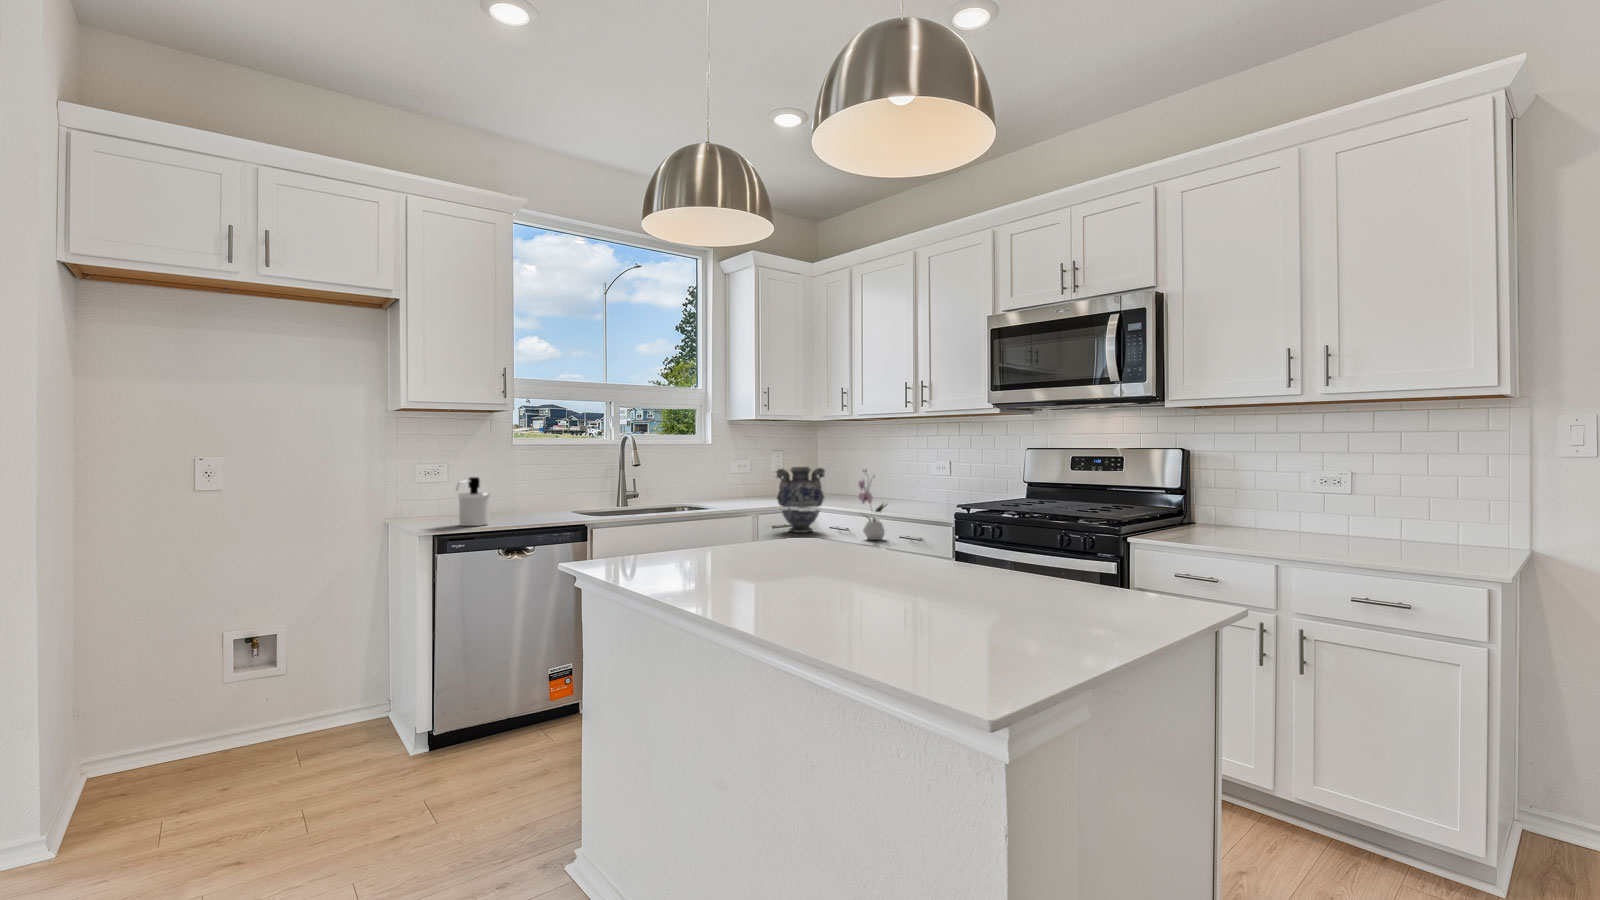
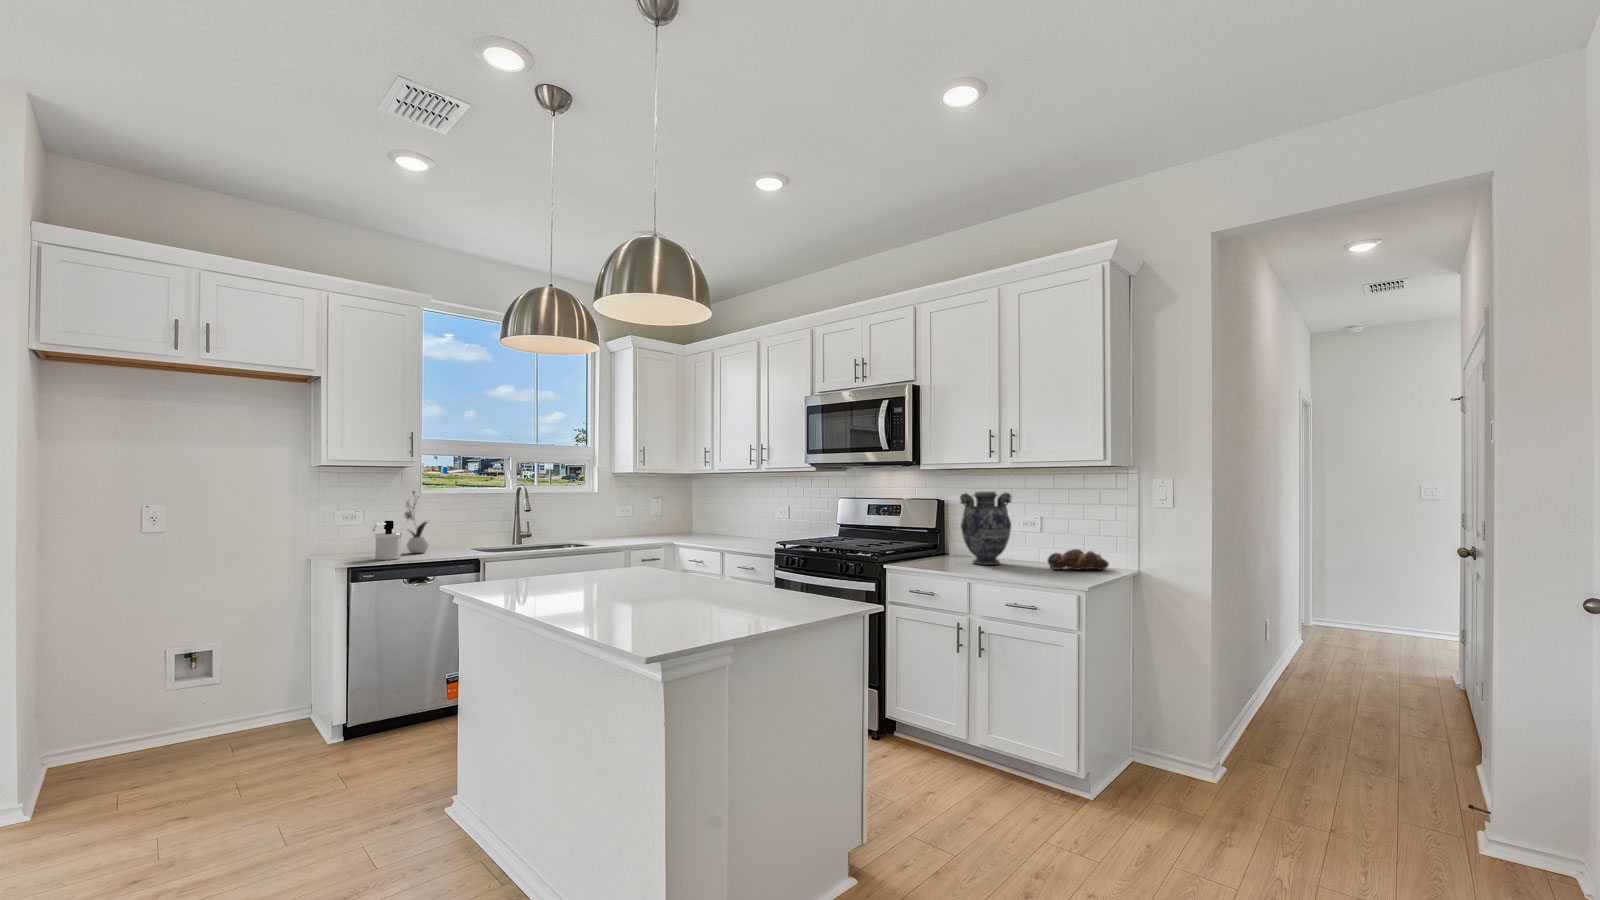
vase: present [777,467,825,533] -> present [960,491,1011,565]
flower arrangement: present [858,471,885,540] -> present [405,491,429,553]
bread loaf: none [1387,519,1493,549] -> present [1048,549,1109,570]

